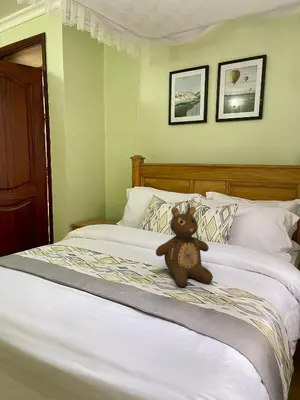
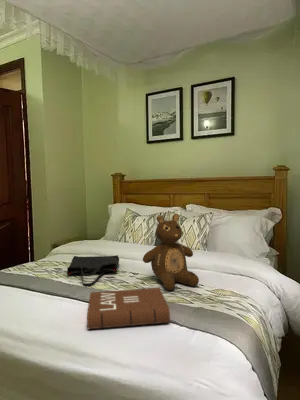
tote bag: none [80,242,133,277] -> present [67,255,119,286]
book: none [93,285,178,328] -> present [87,288,170,329]

